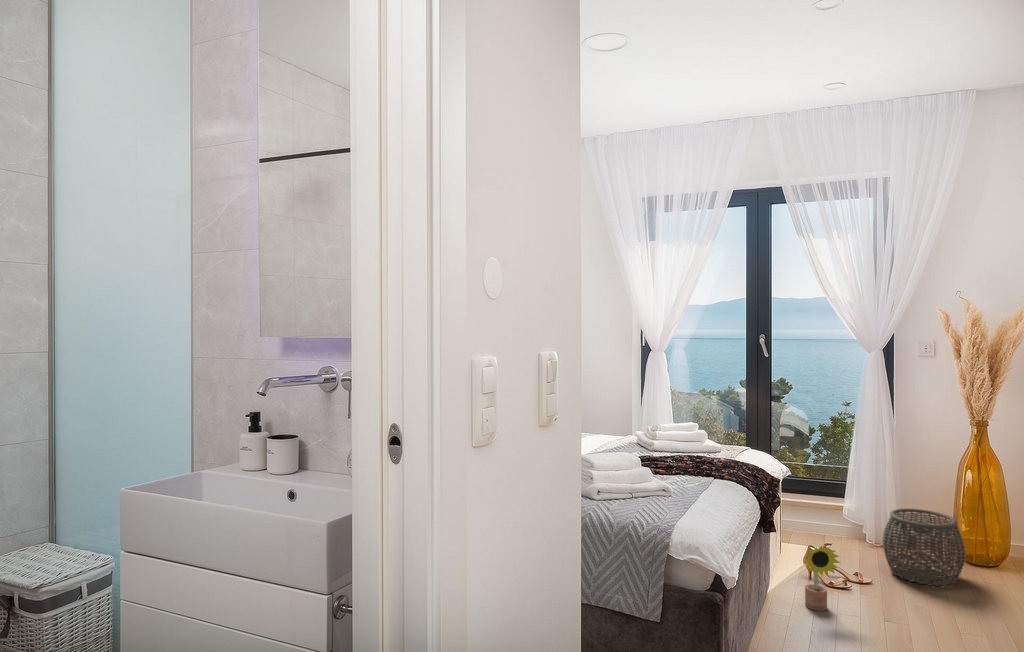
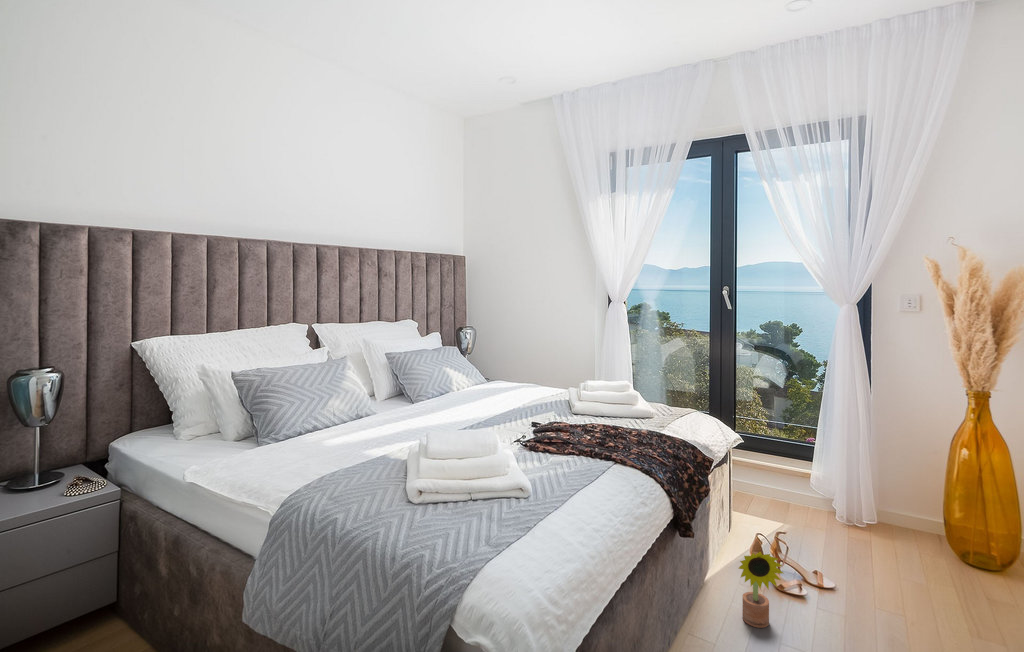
woven basket: present [882,508,966,586] -> none [850,495,957,595]

